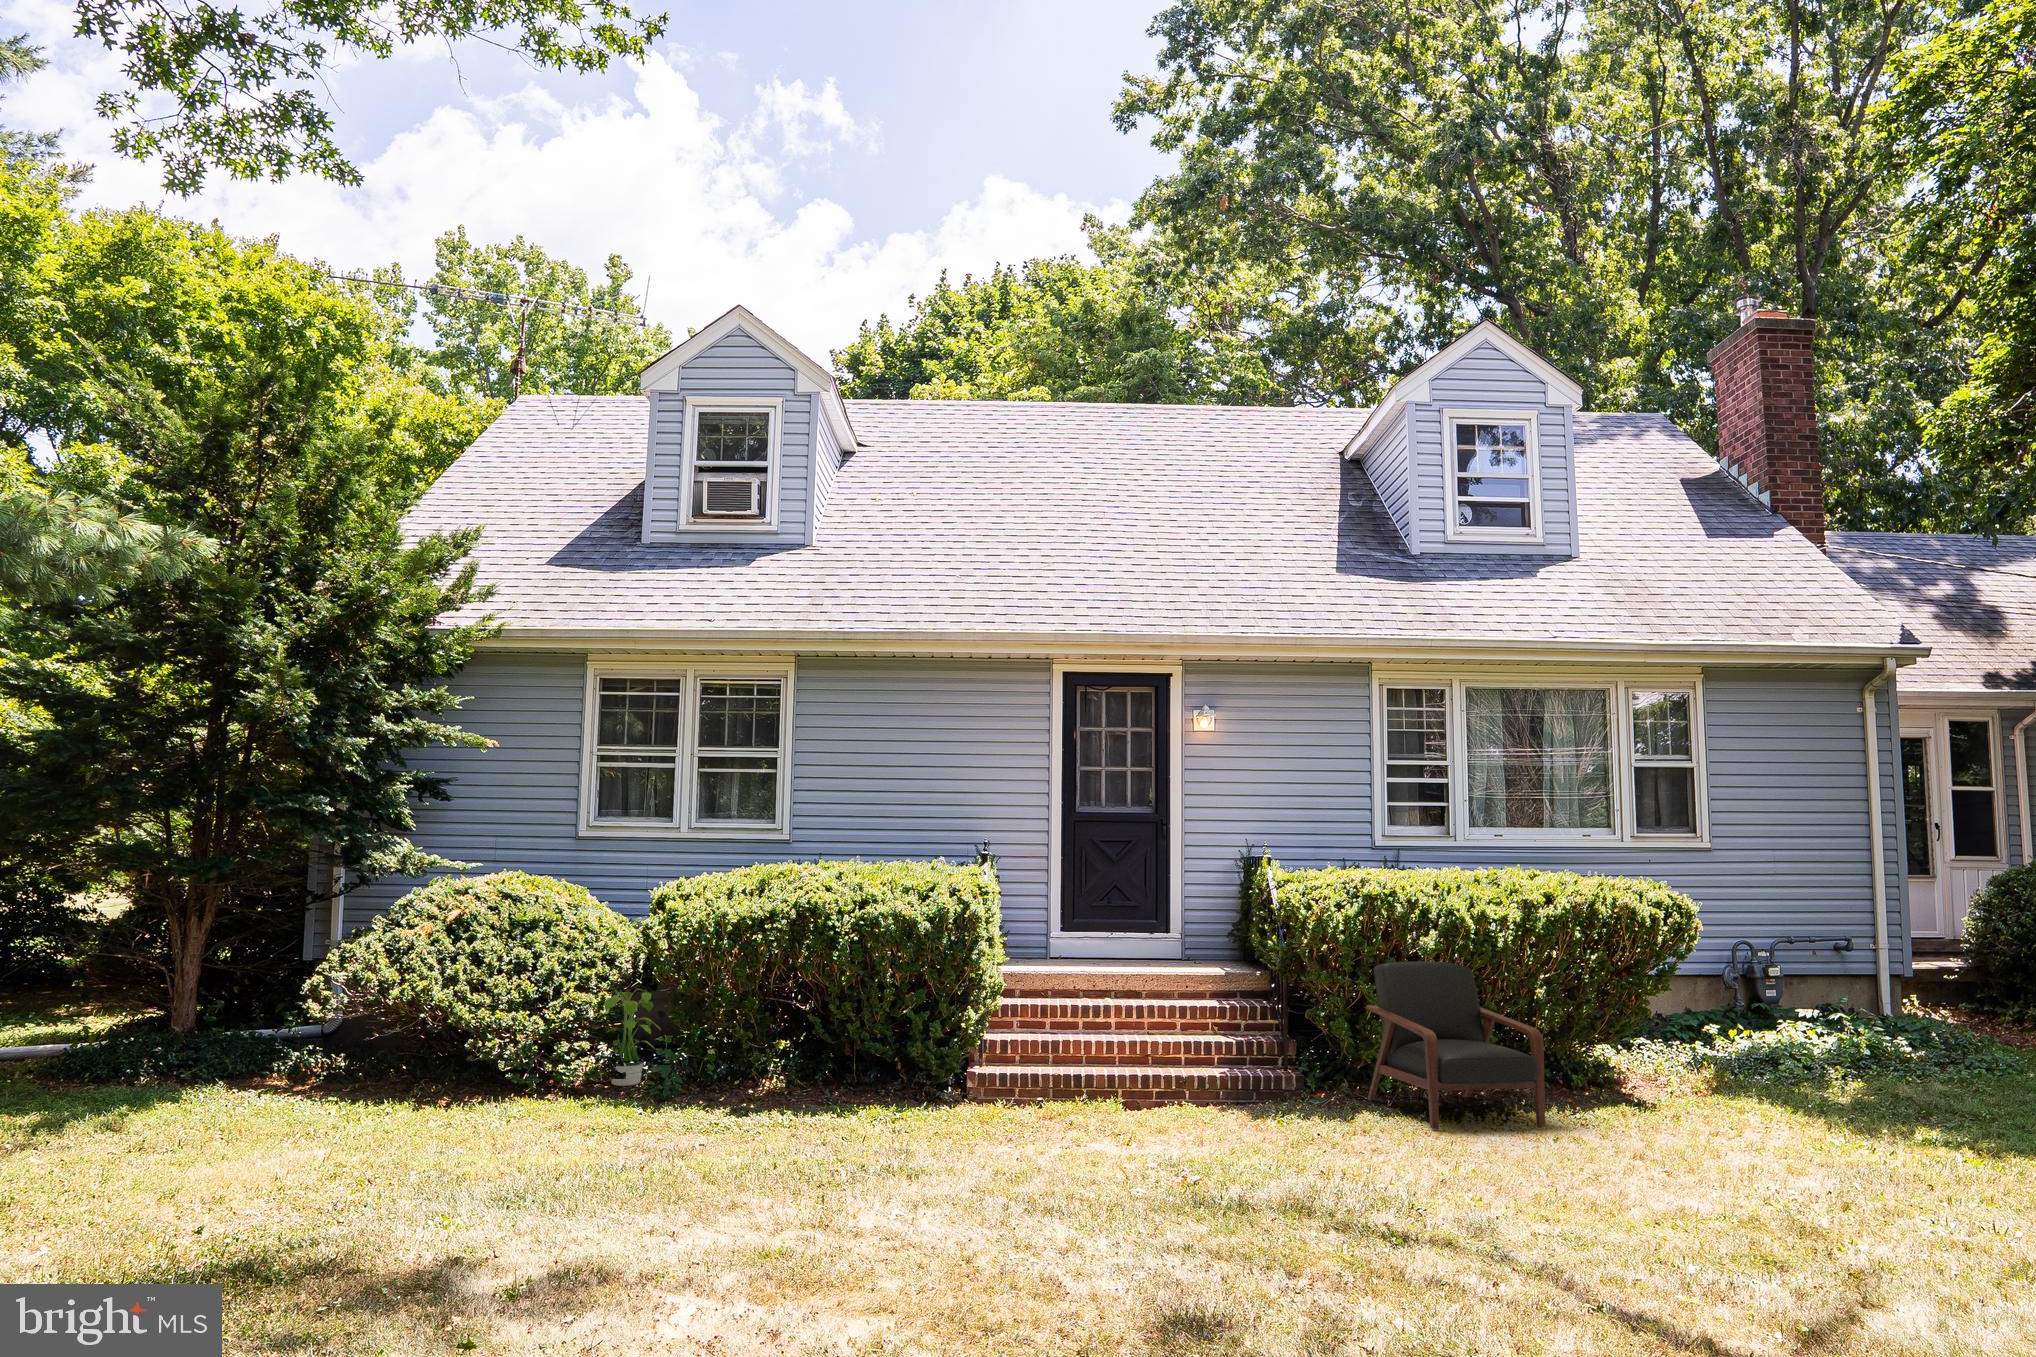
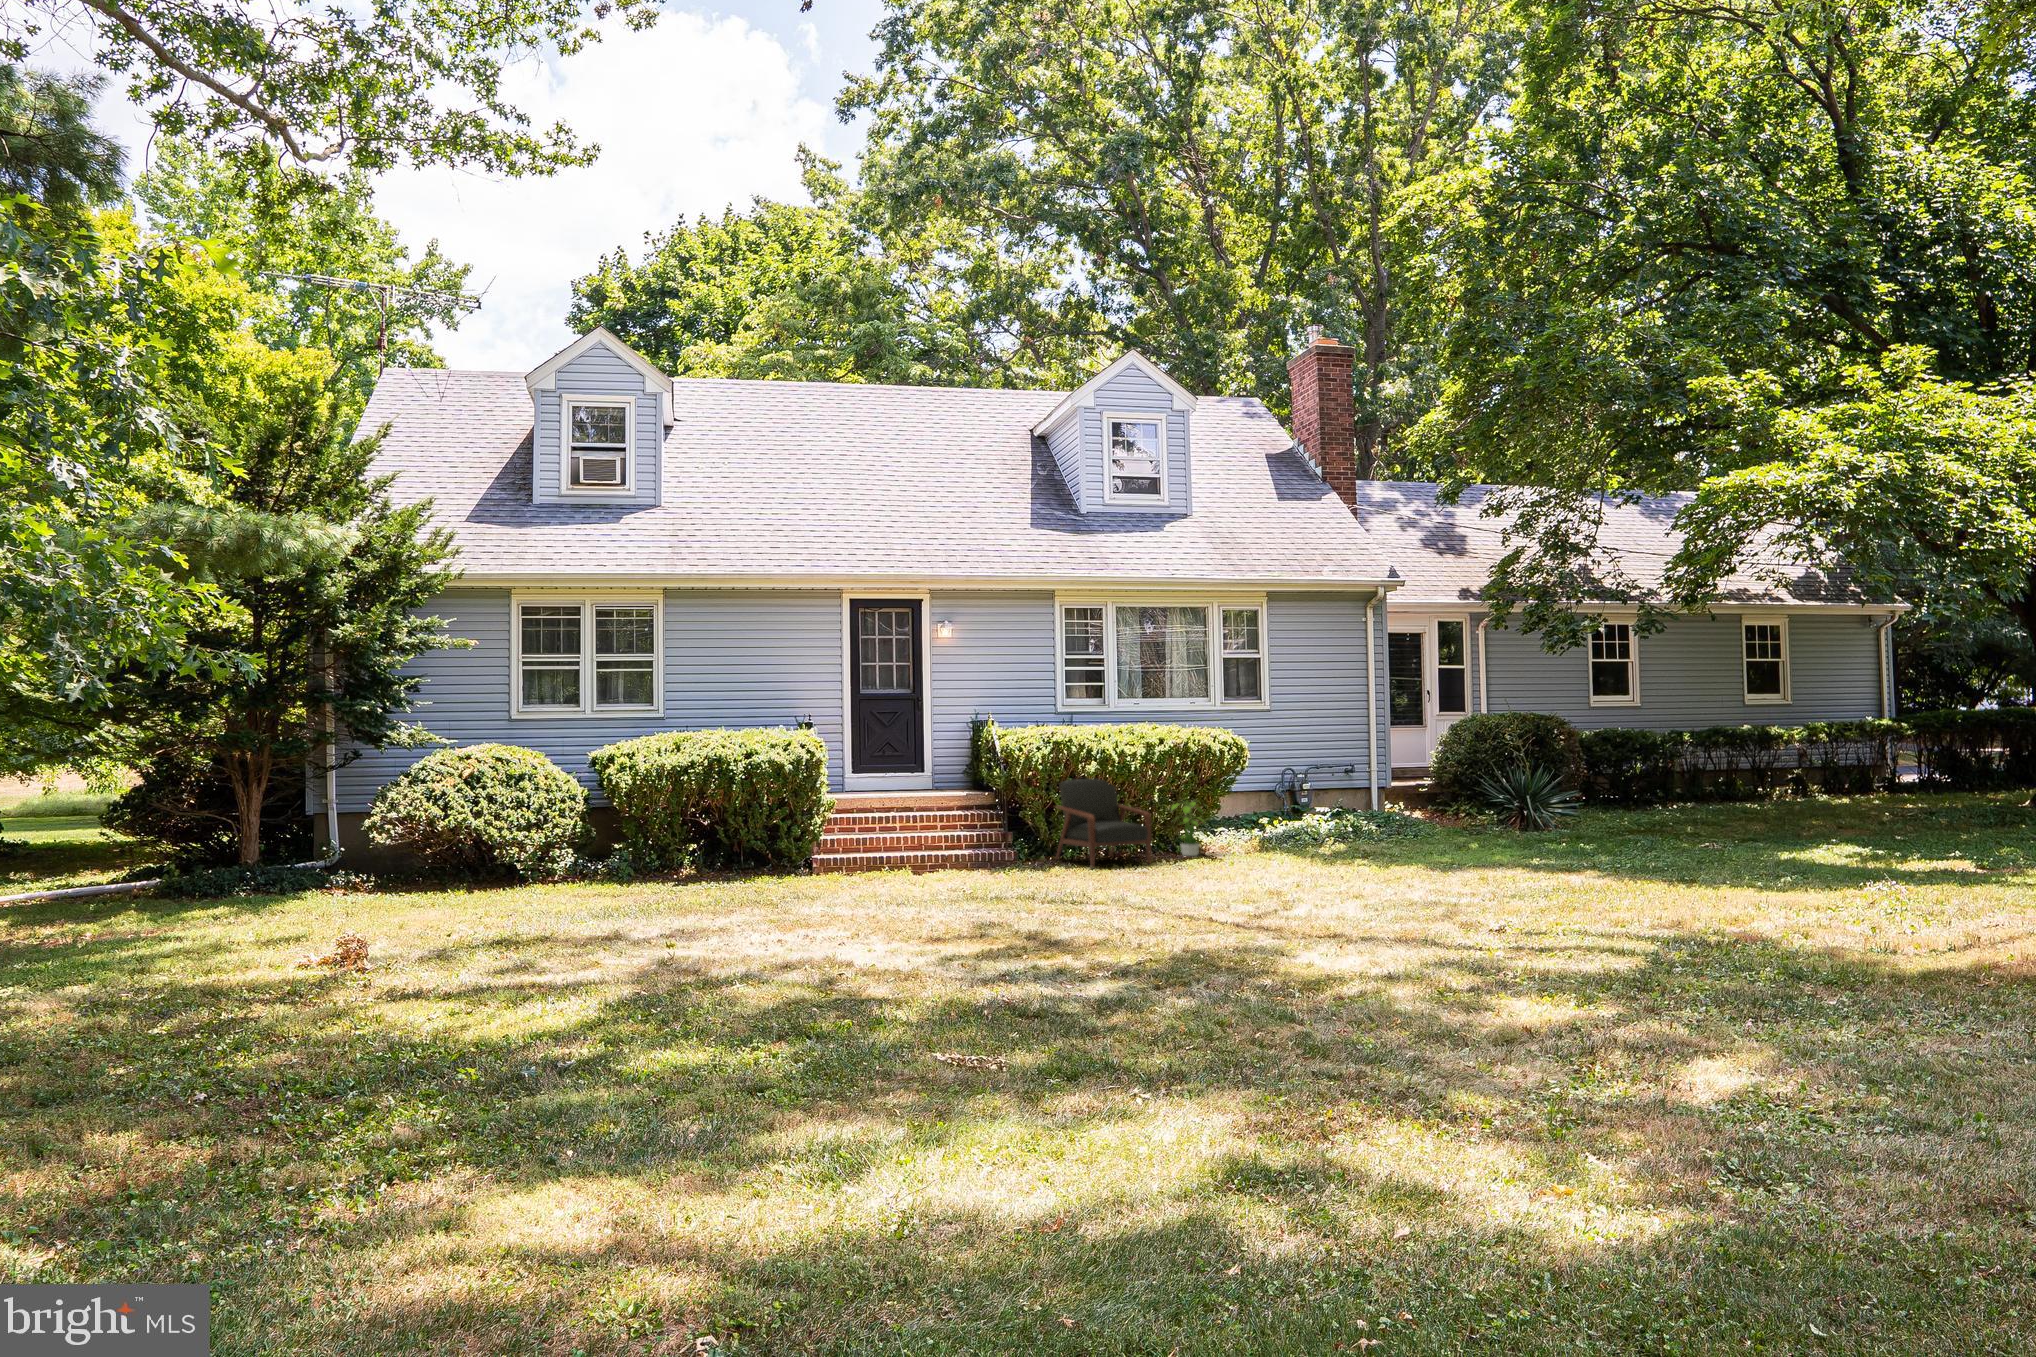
potted plant: present [604,989,660,1086] -> present [1171,801,1204,856]

